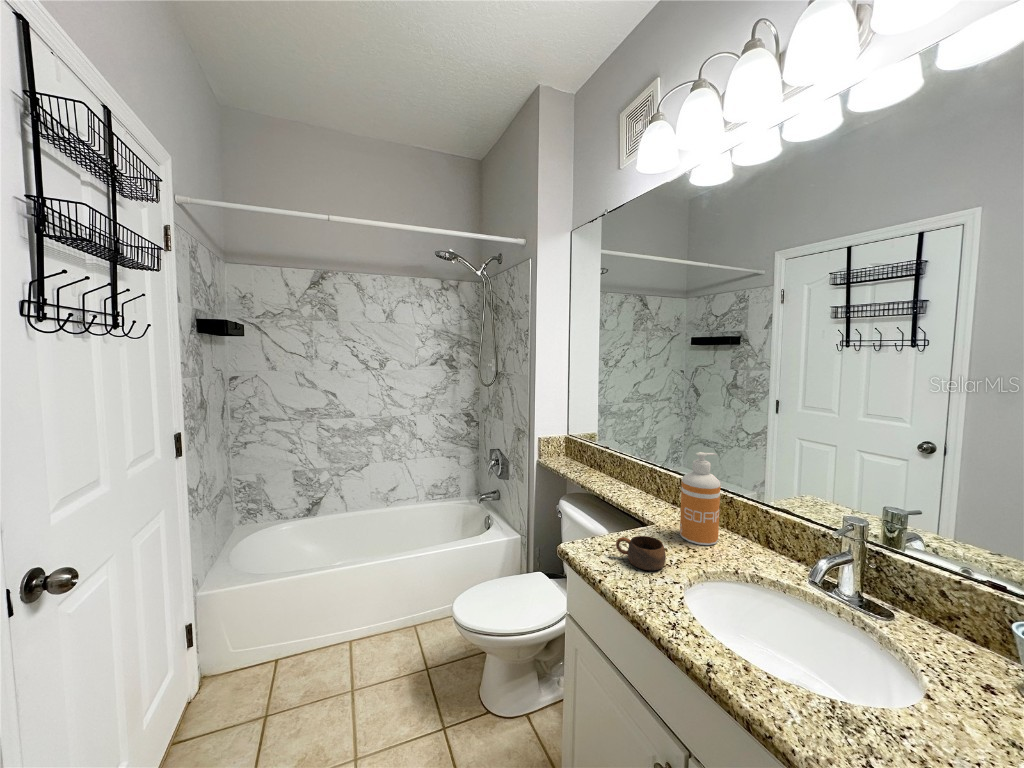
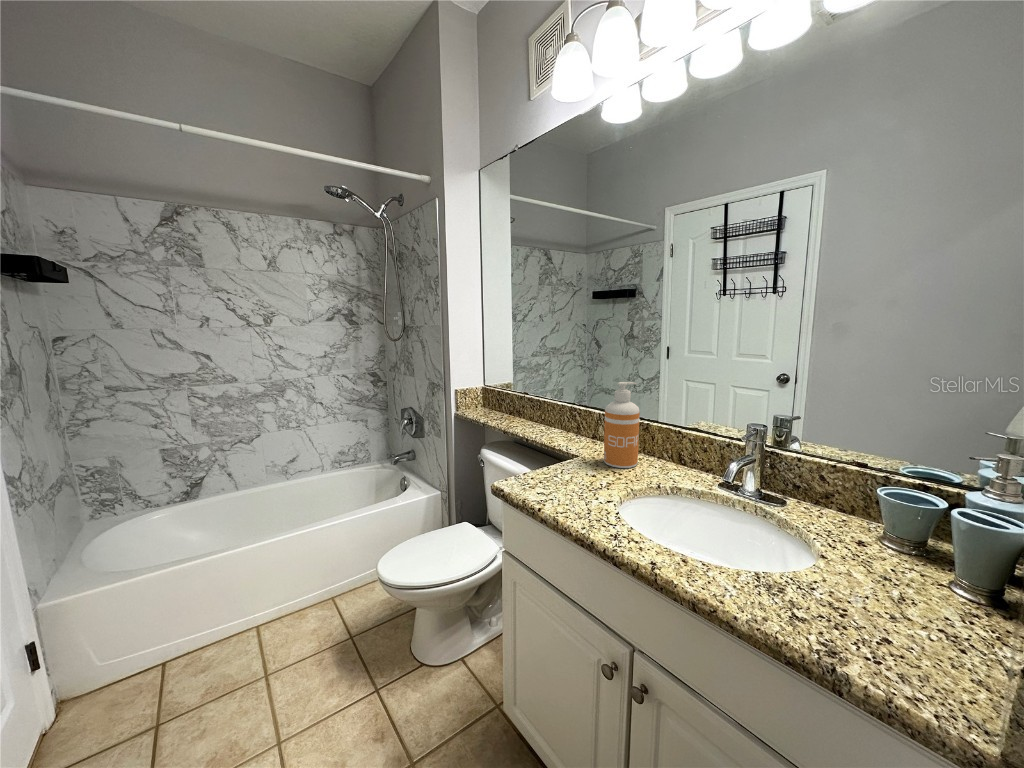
cup: present [616,536,666,570] -> none [550,464,597,494]

